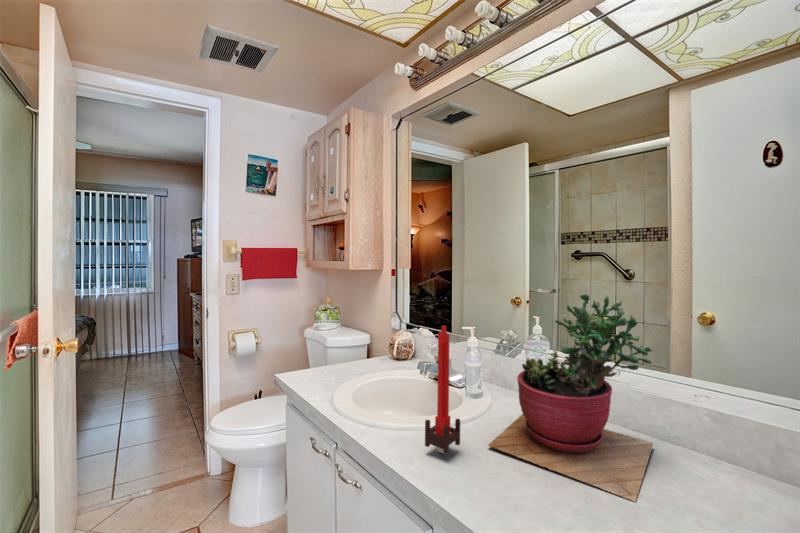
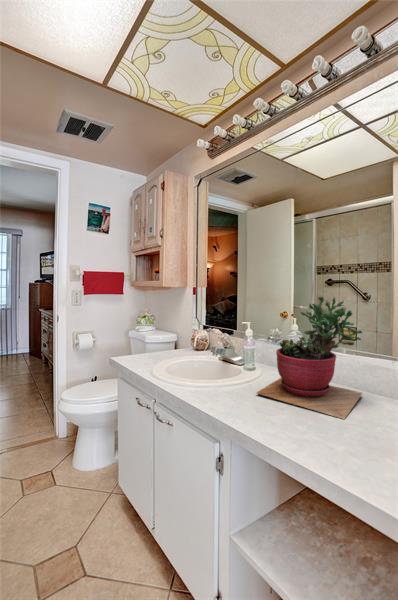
candle: present [425,326,460,455] -> none [215,315,238,398]

